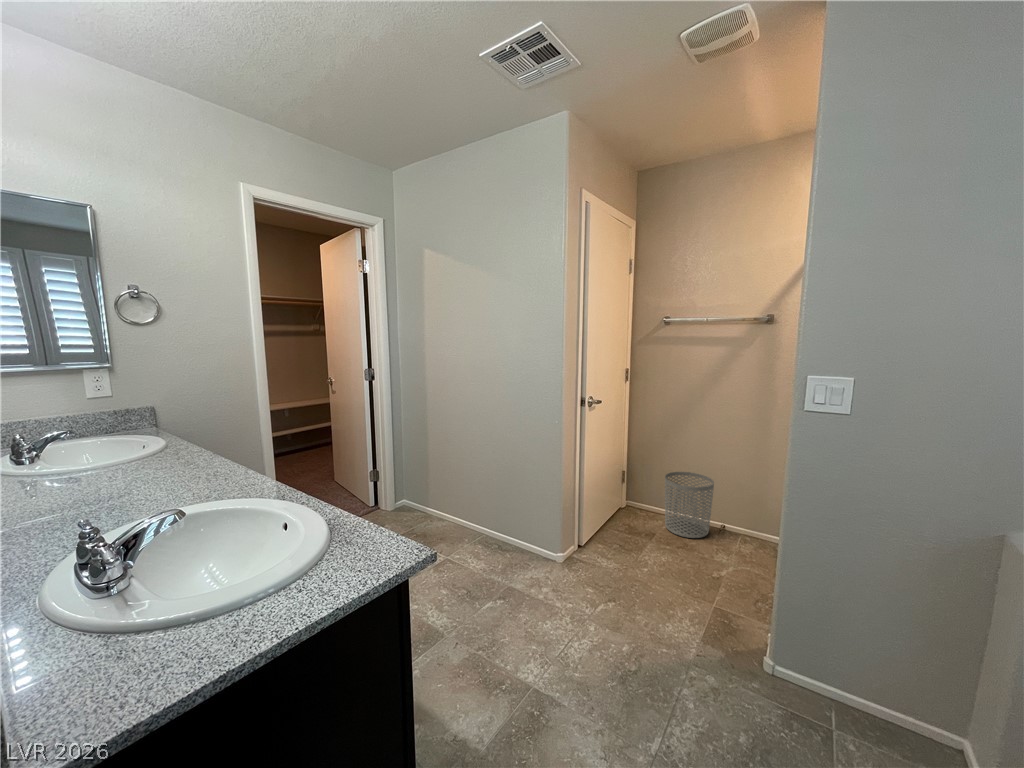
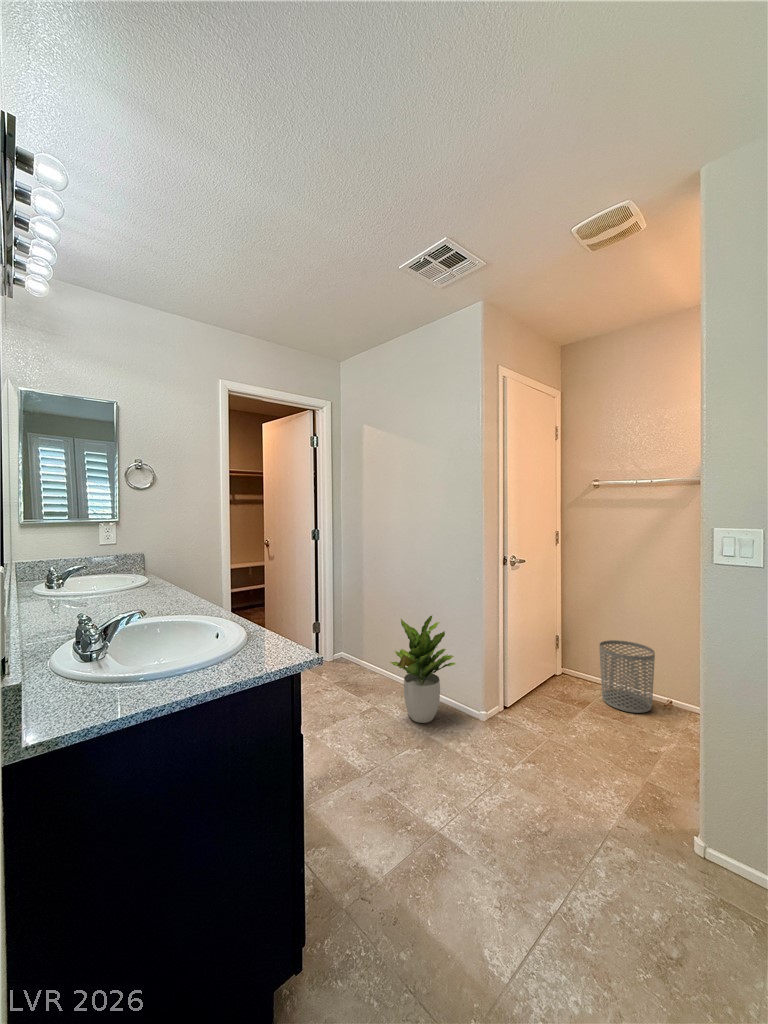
potted plant: none [464,460,536,570] -> present [390,616,456,723]

